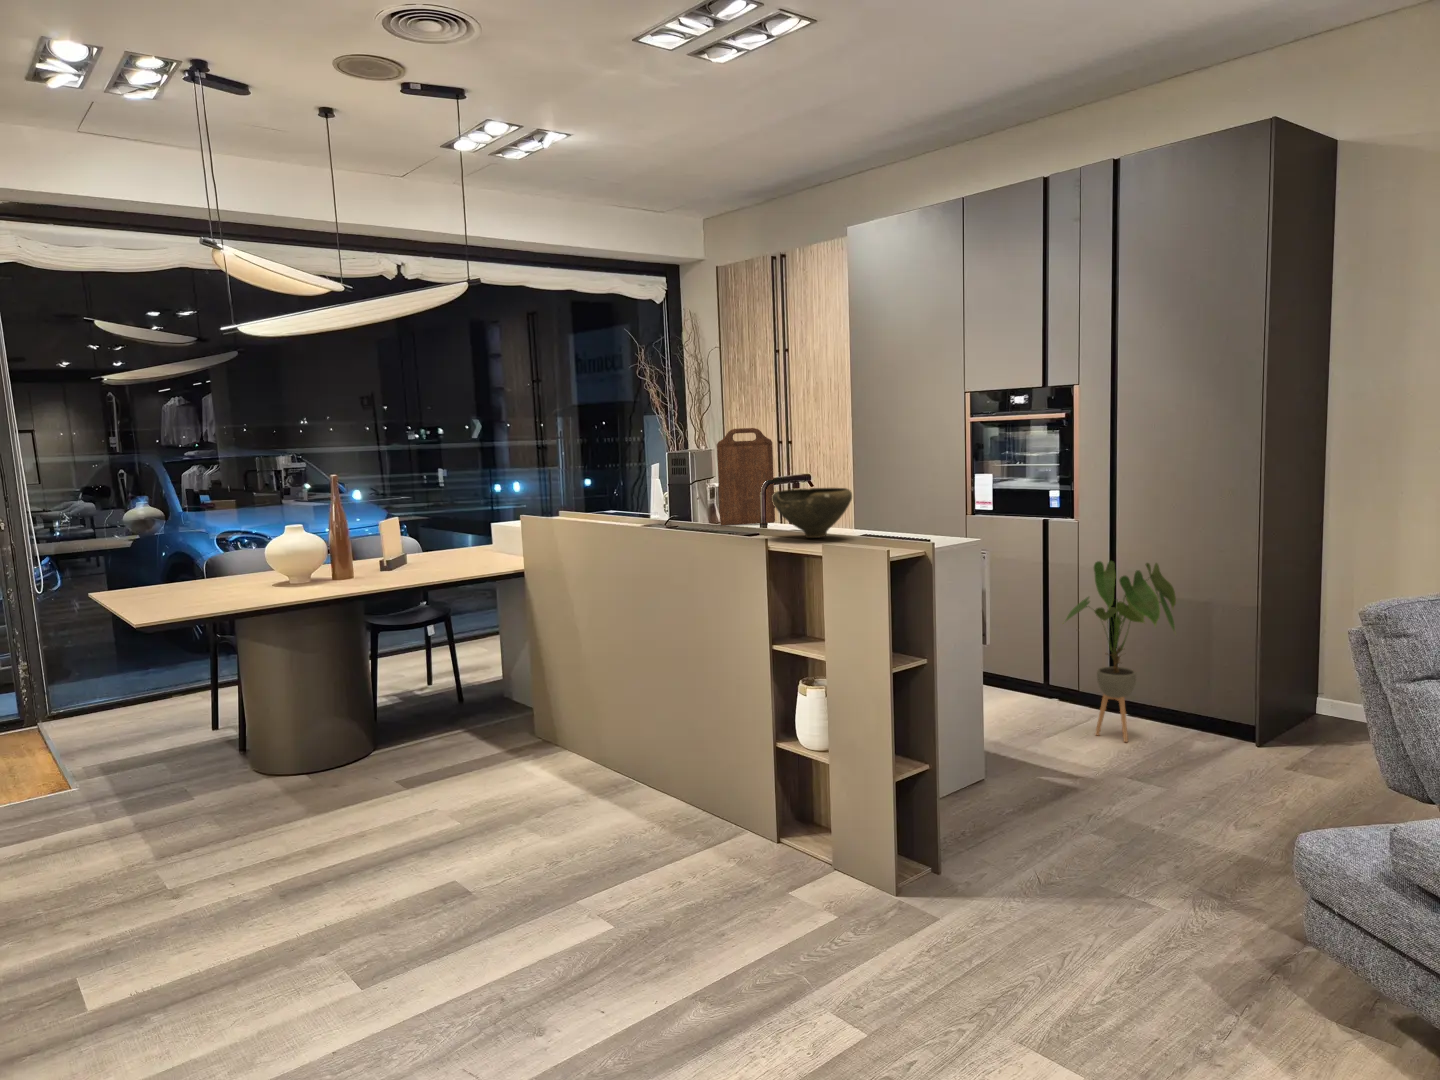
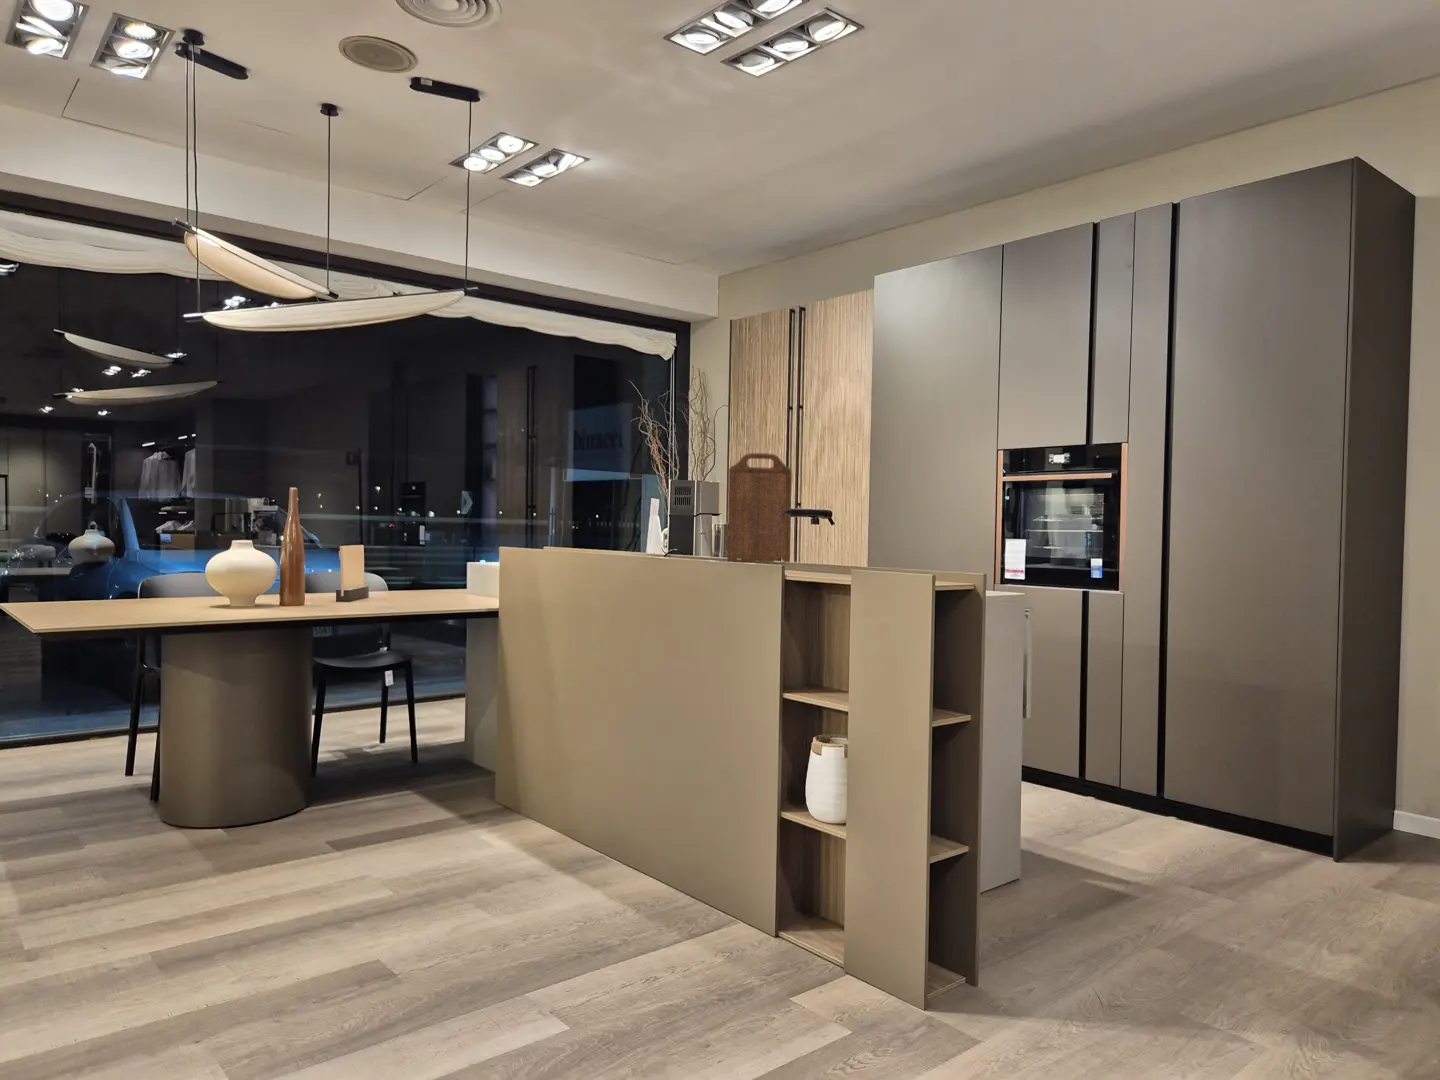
bowl: present [772,488,852,538] -> none [792,514,885,570]
house plant: present [1065,561,1176,742] -> none [1107,636,1241,848]

